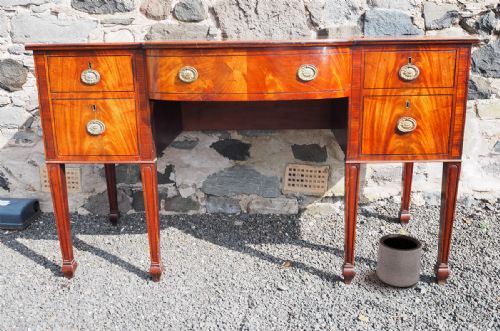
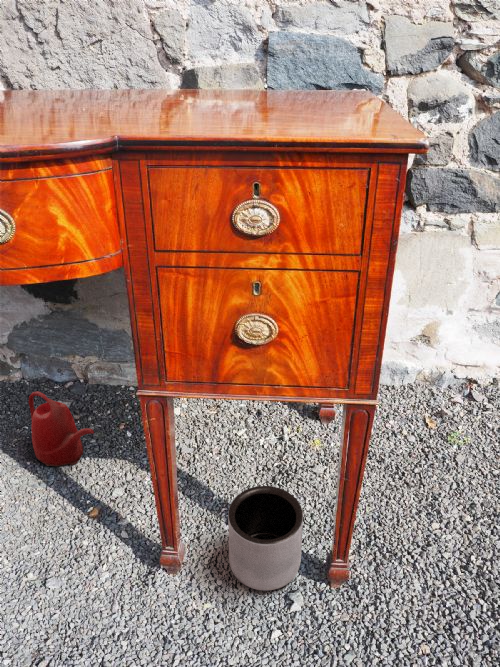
watering can: none [230,204,283,250] -> present [28,391,94,466]

